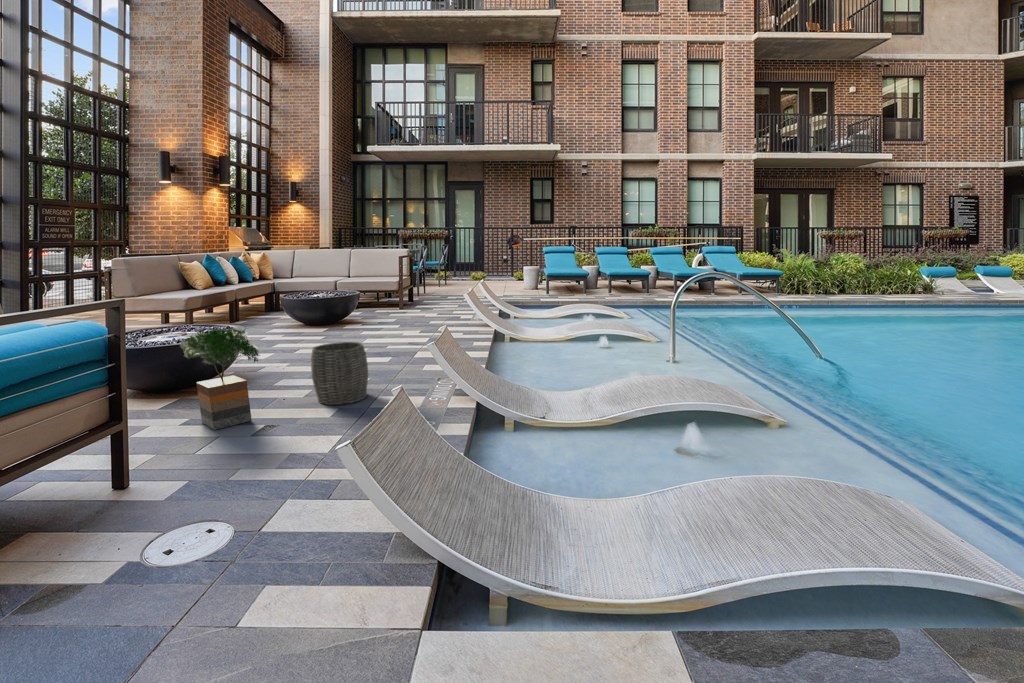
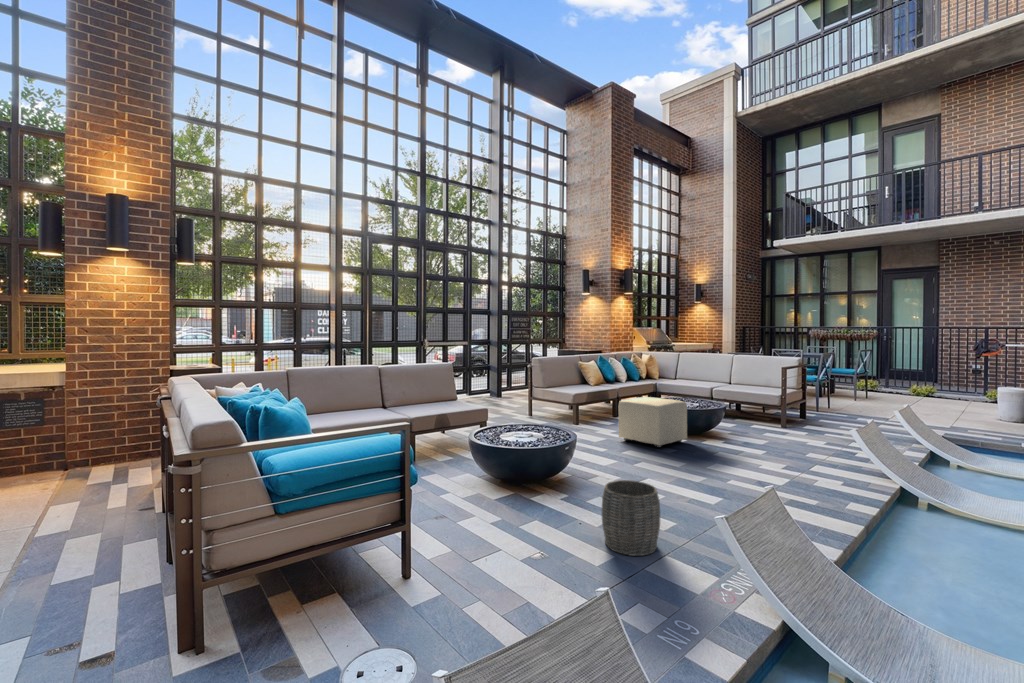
ottoman: none [257,290,332,338] -> present [619,397,687,447]
potted tree: present [180,329,260,430] -> none [493,450,552,544]

